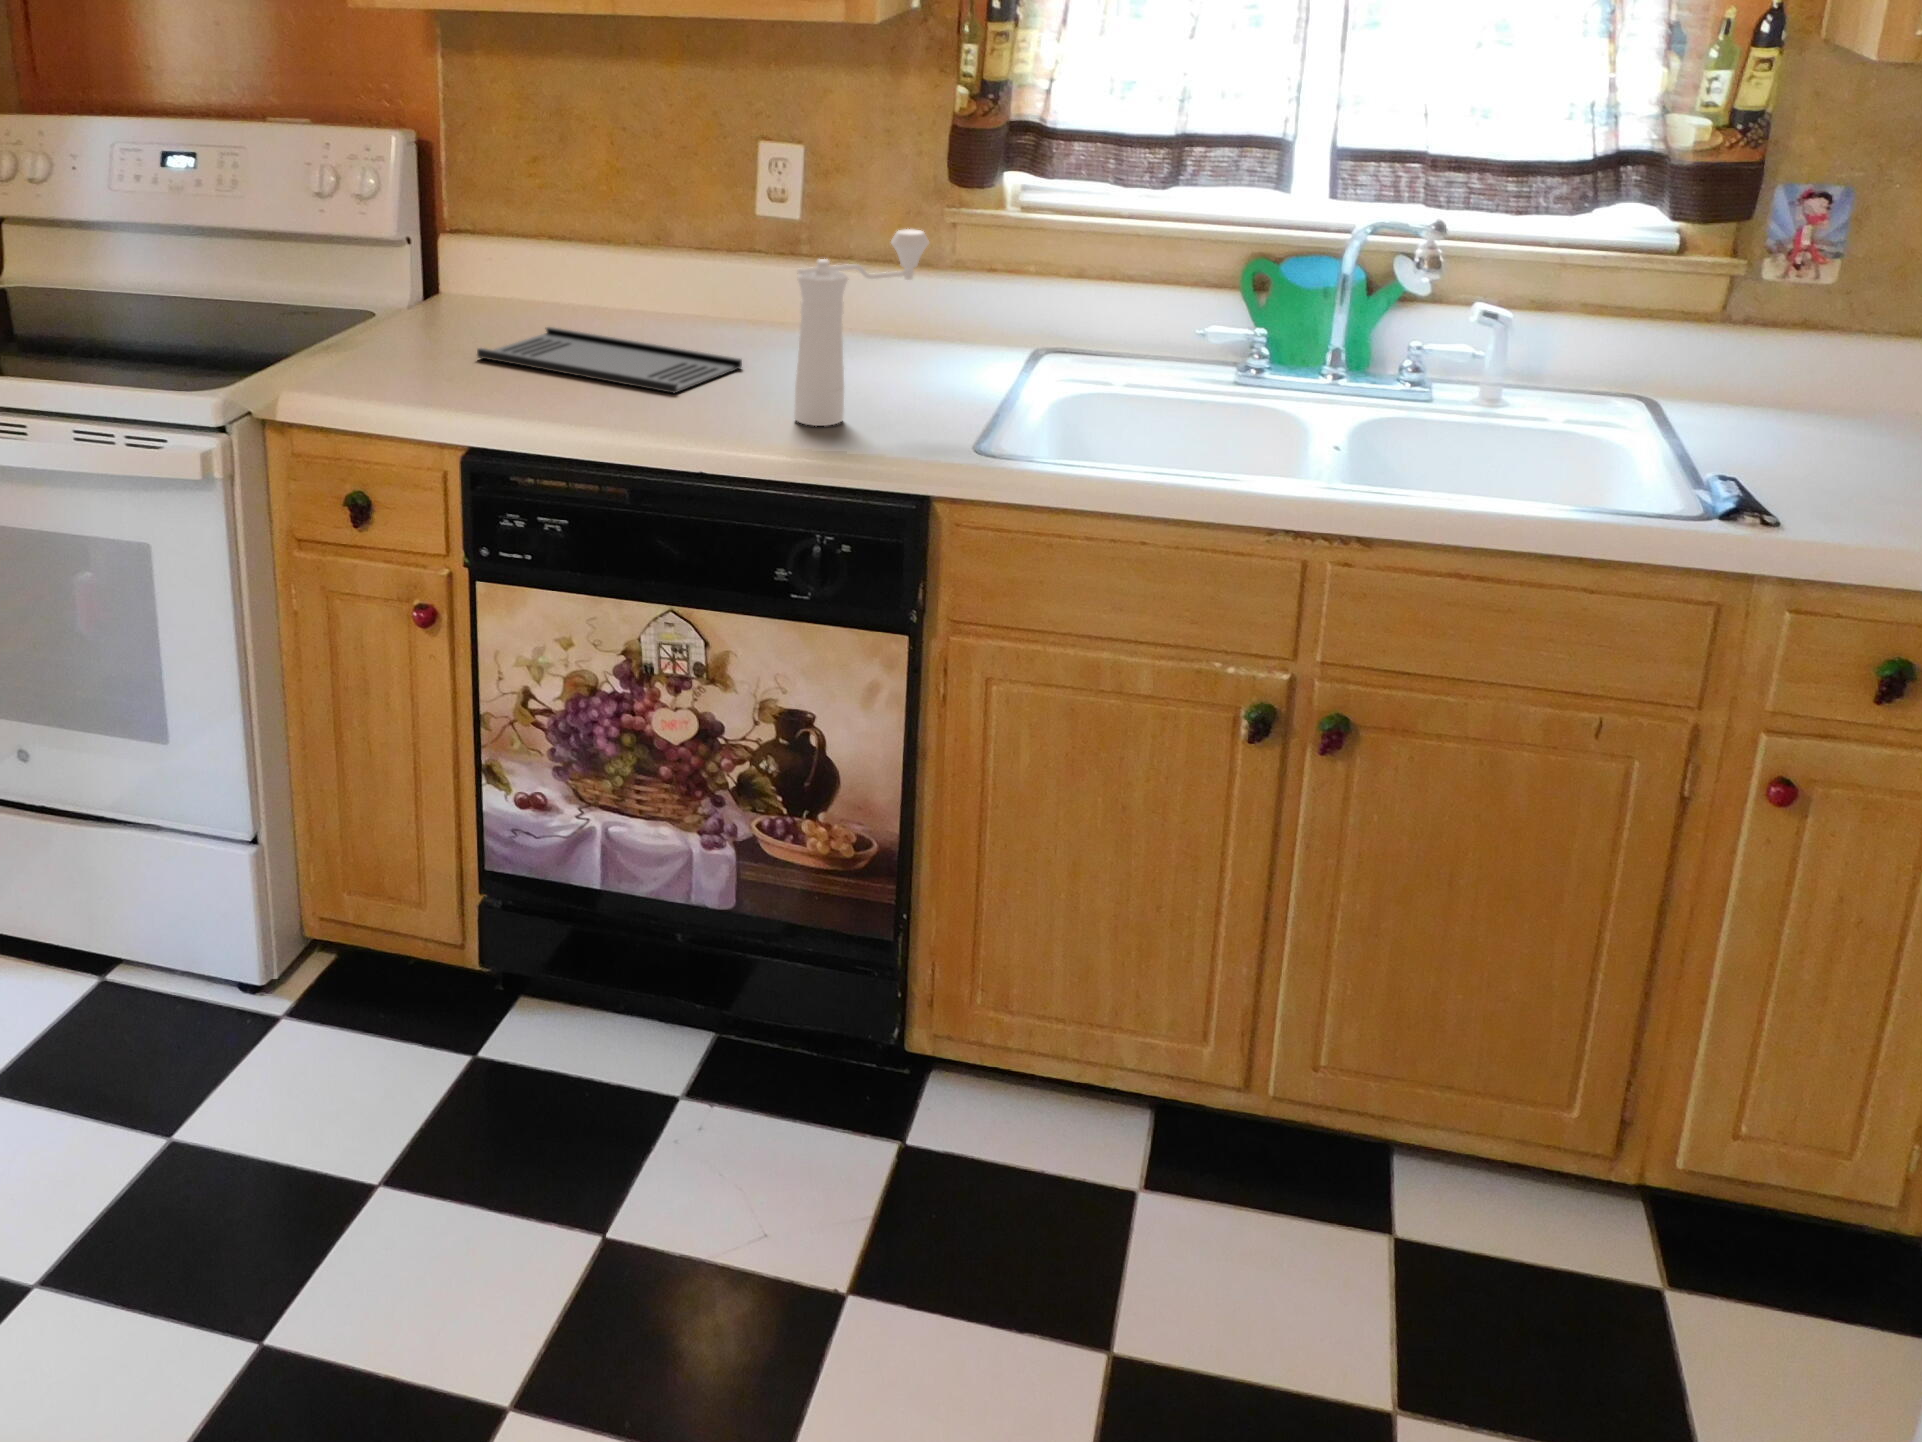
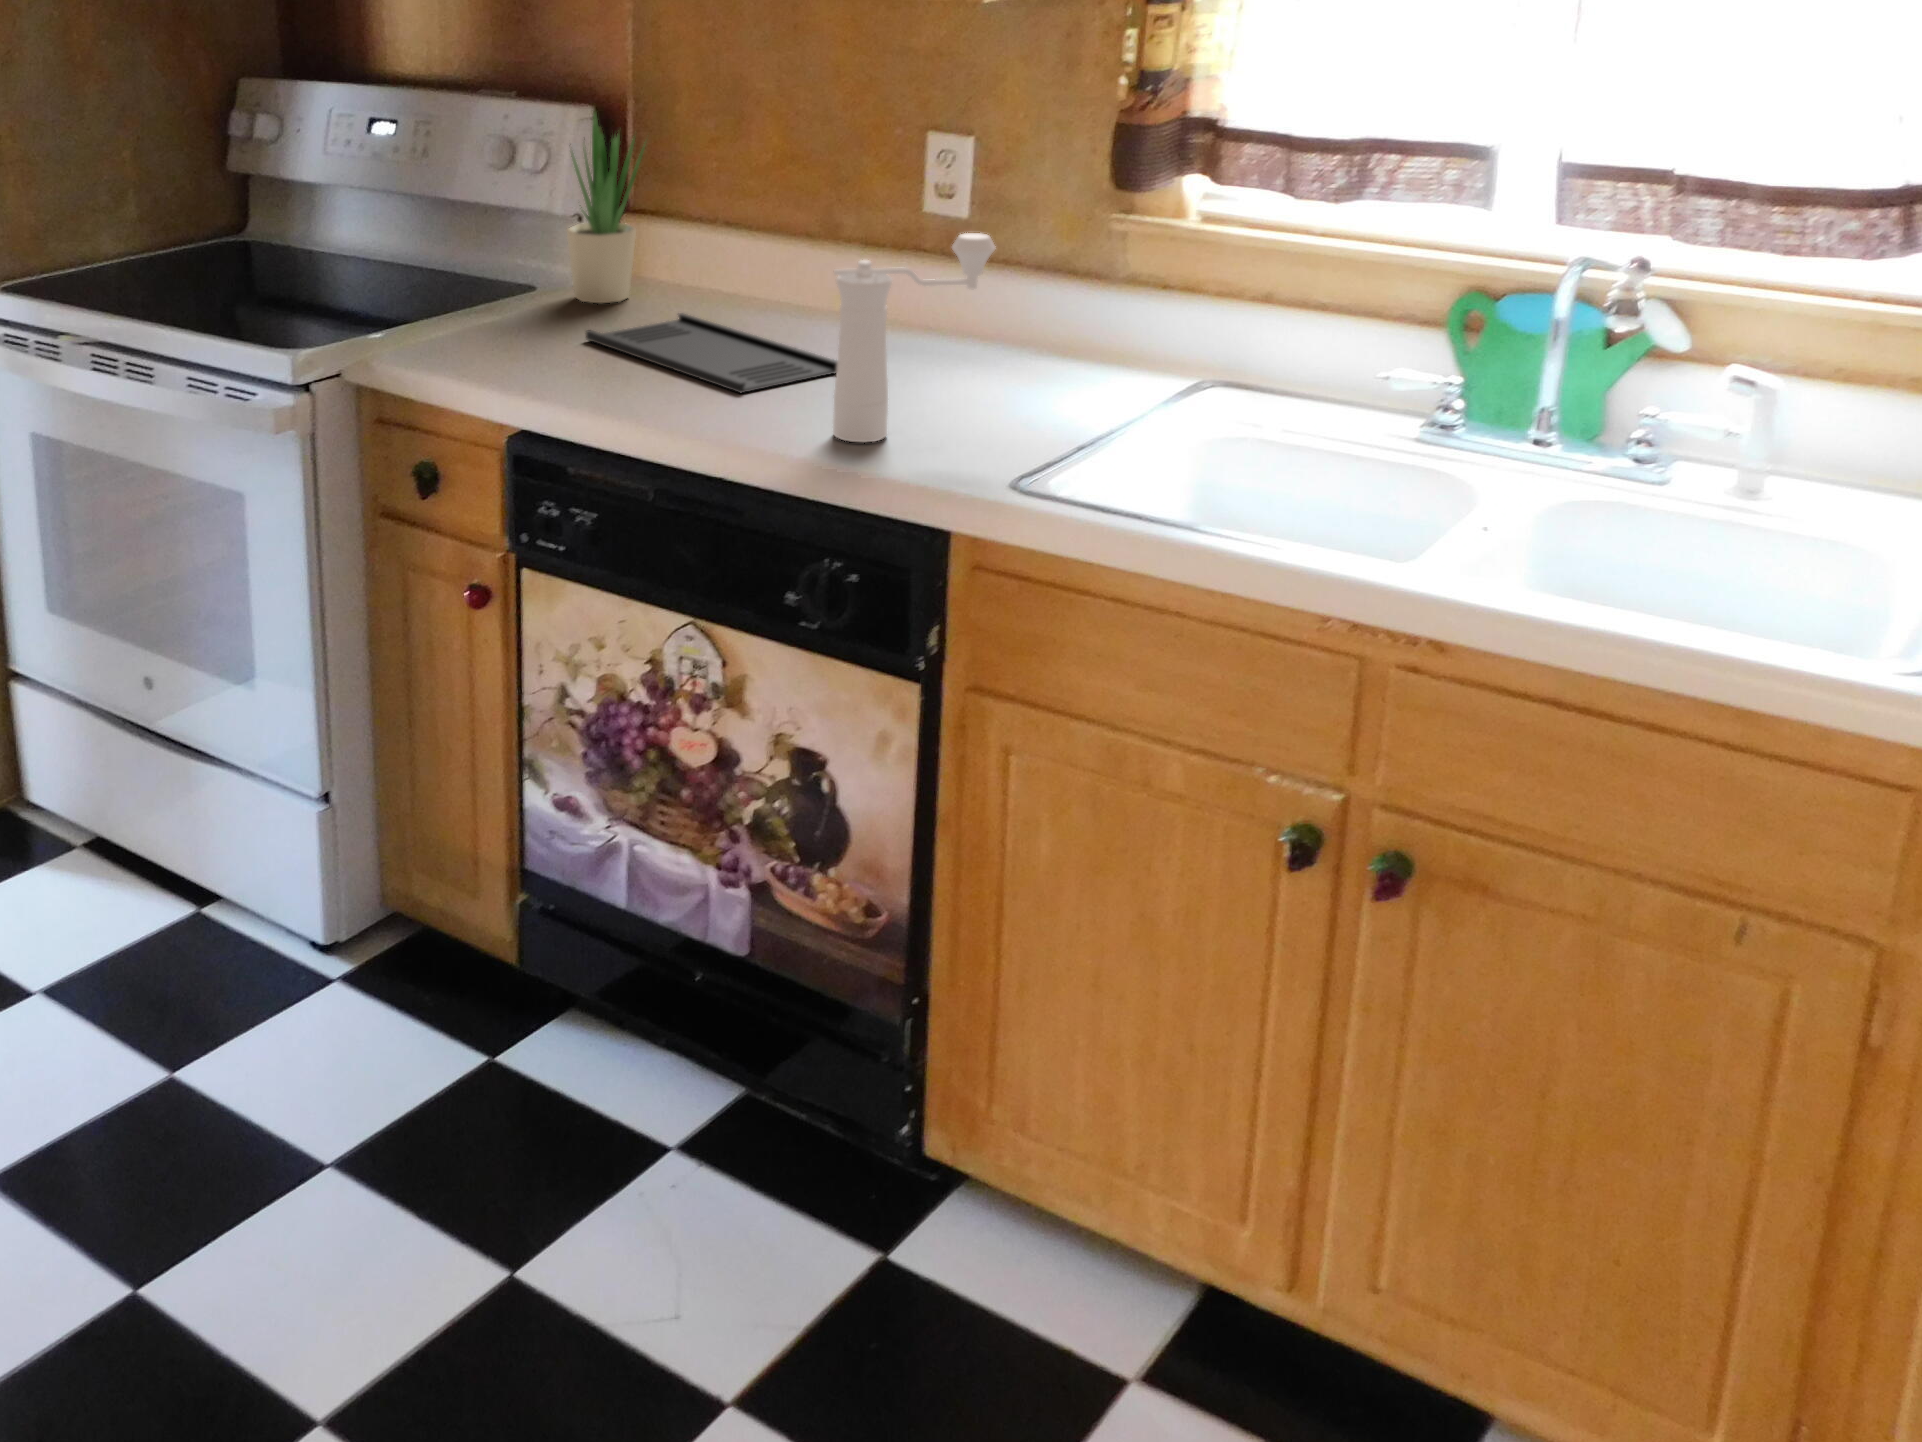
potted plant: none [407,127,486,324] -> present [567,107,645,303]

